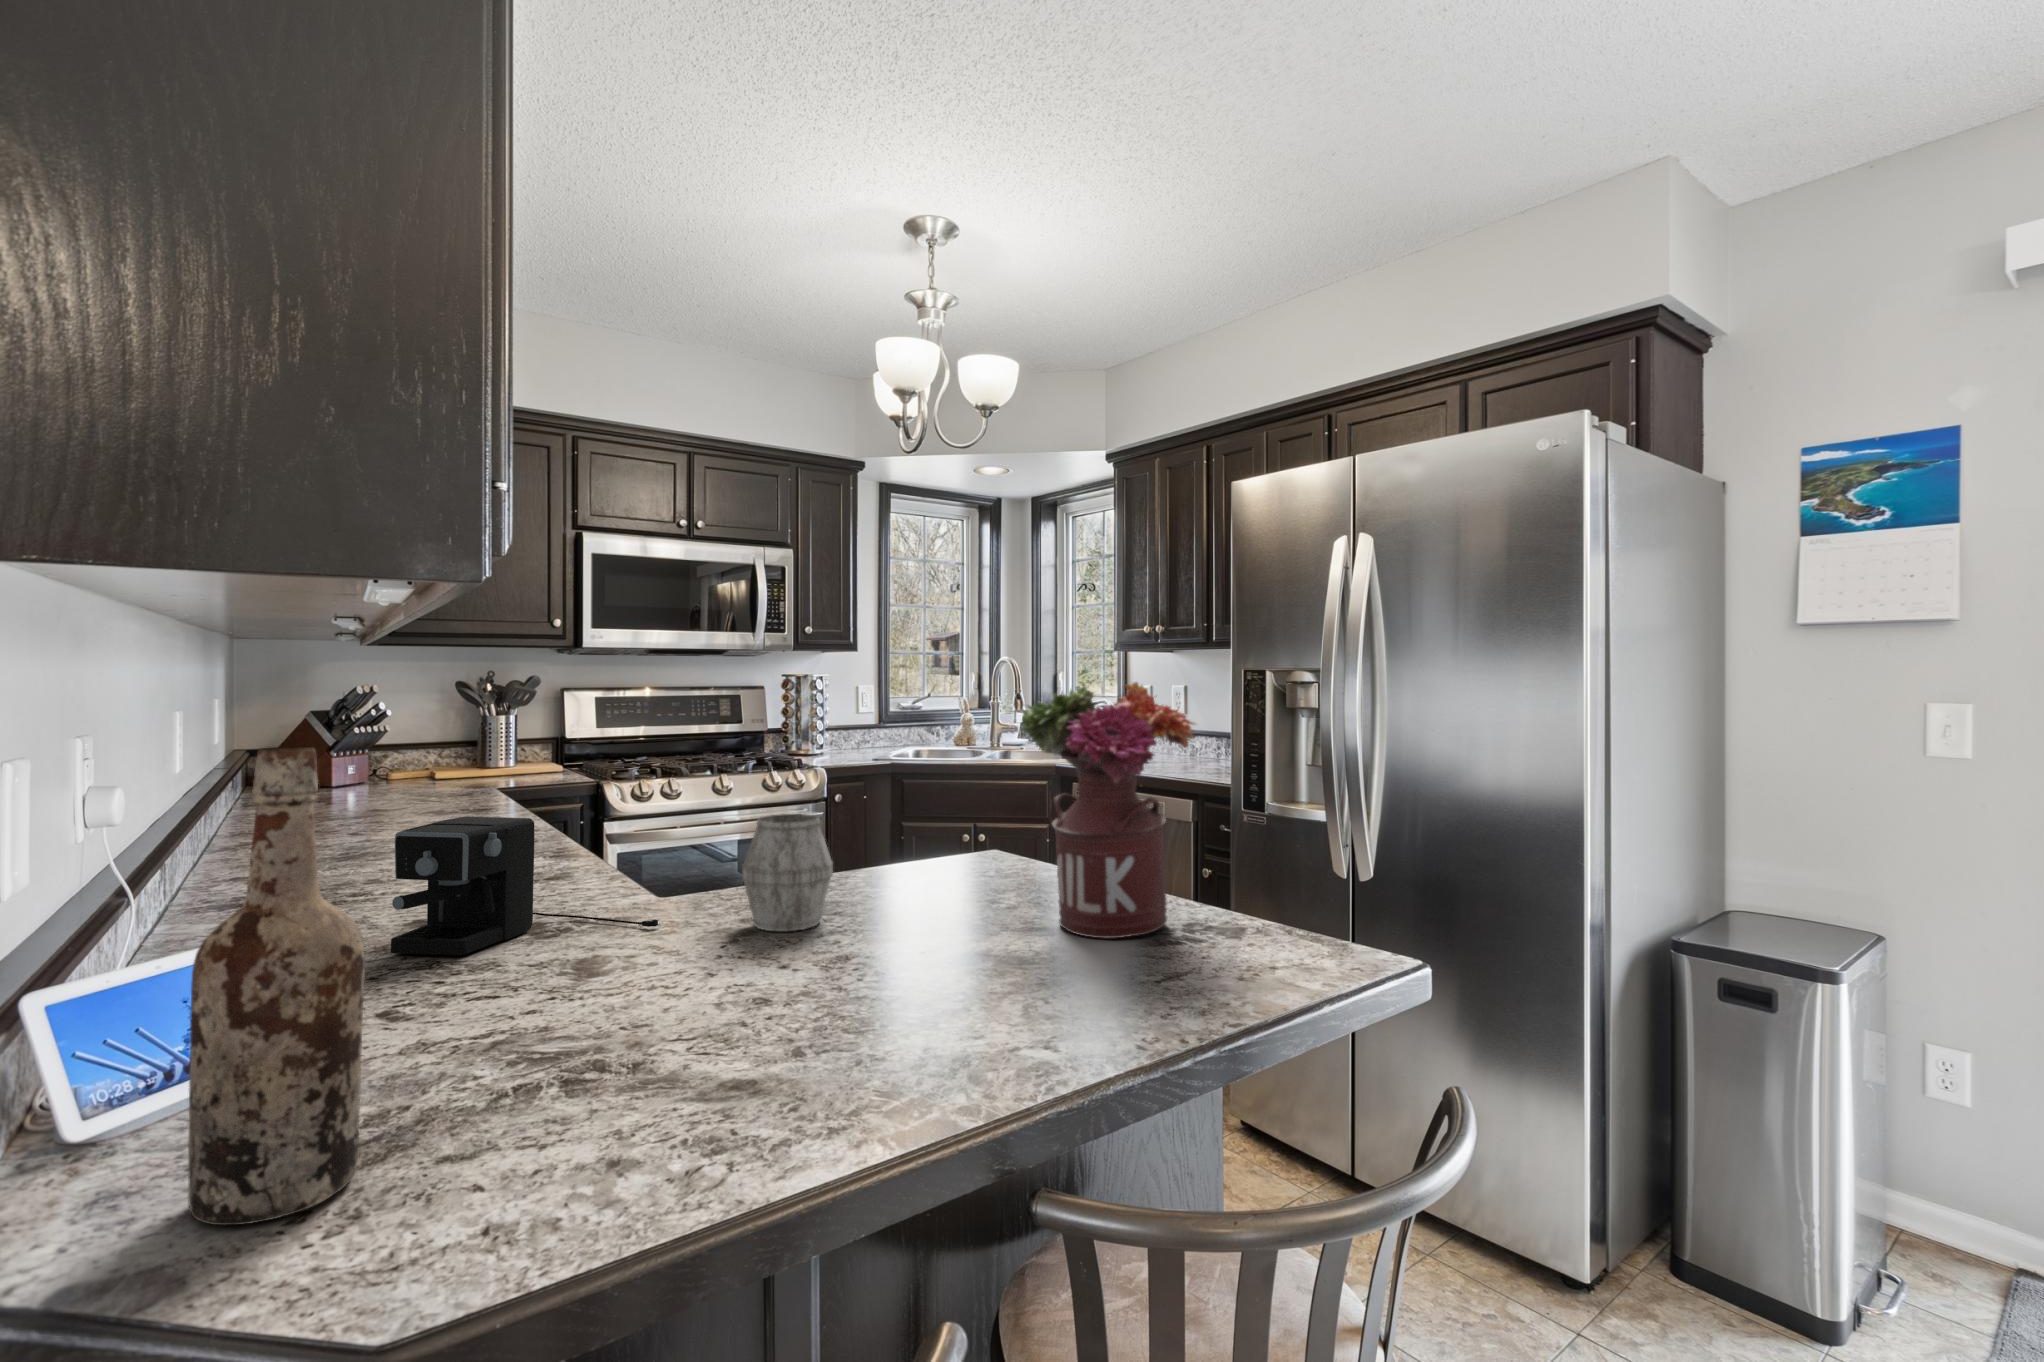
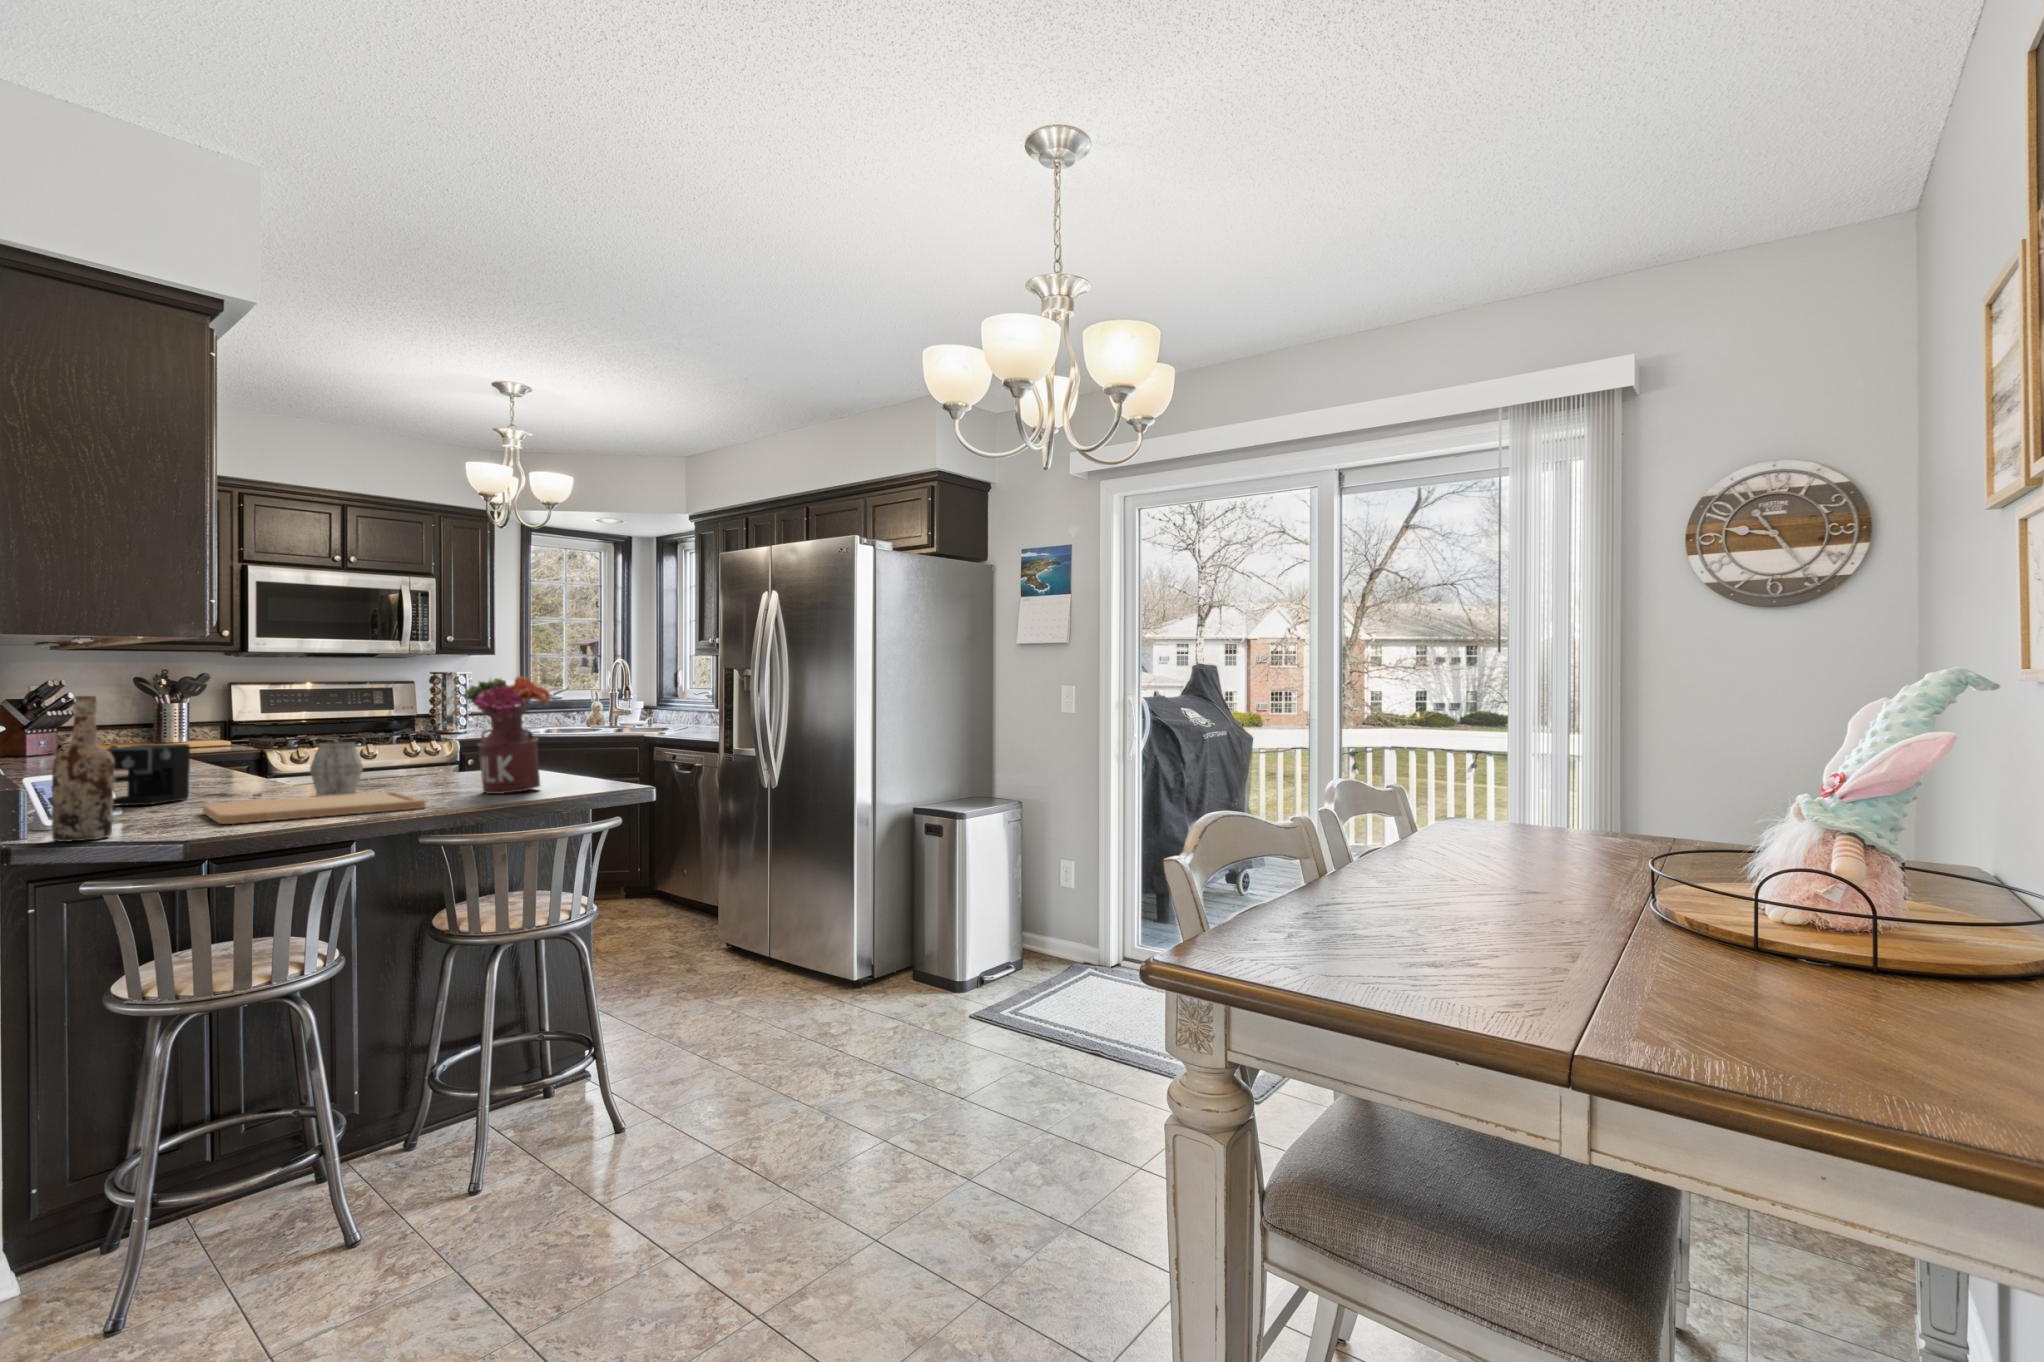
cutting board: none [569,933,1034,1095] -> present [203,791,426,824]

